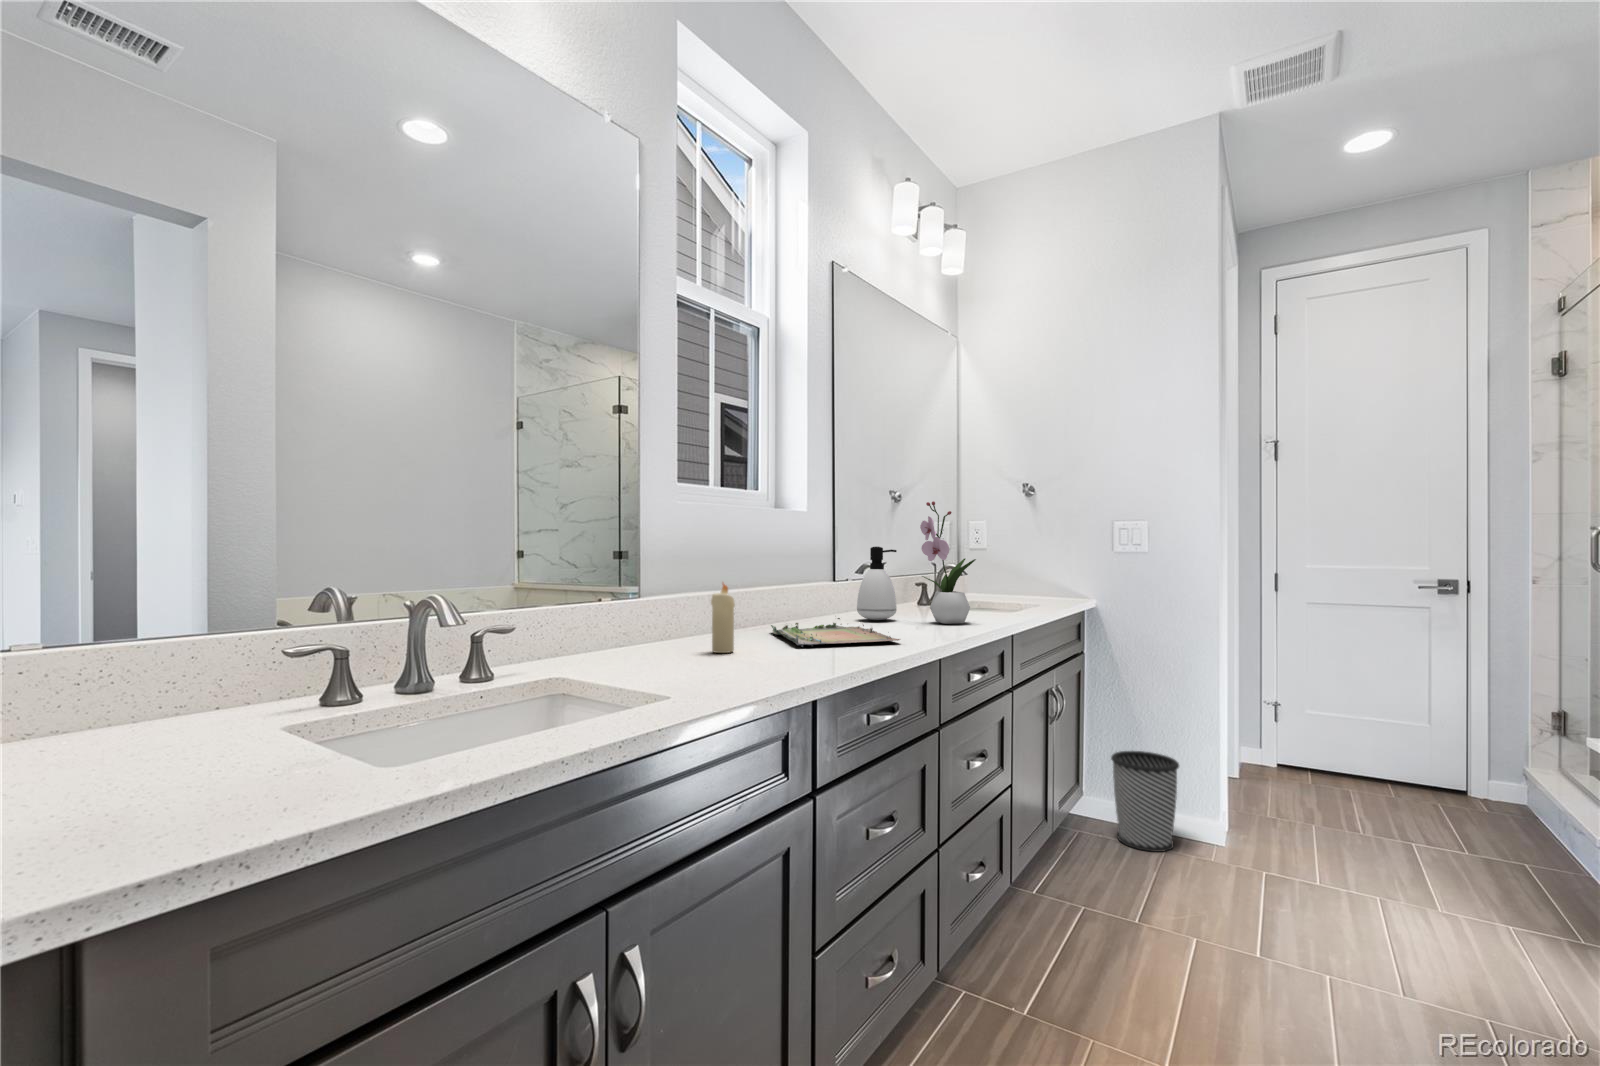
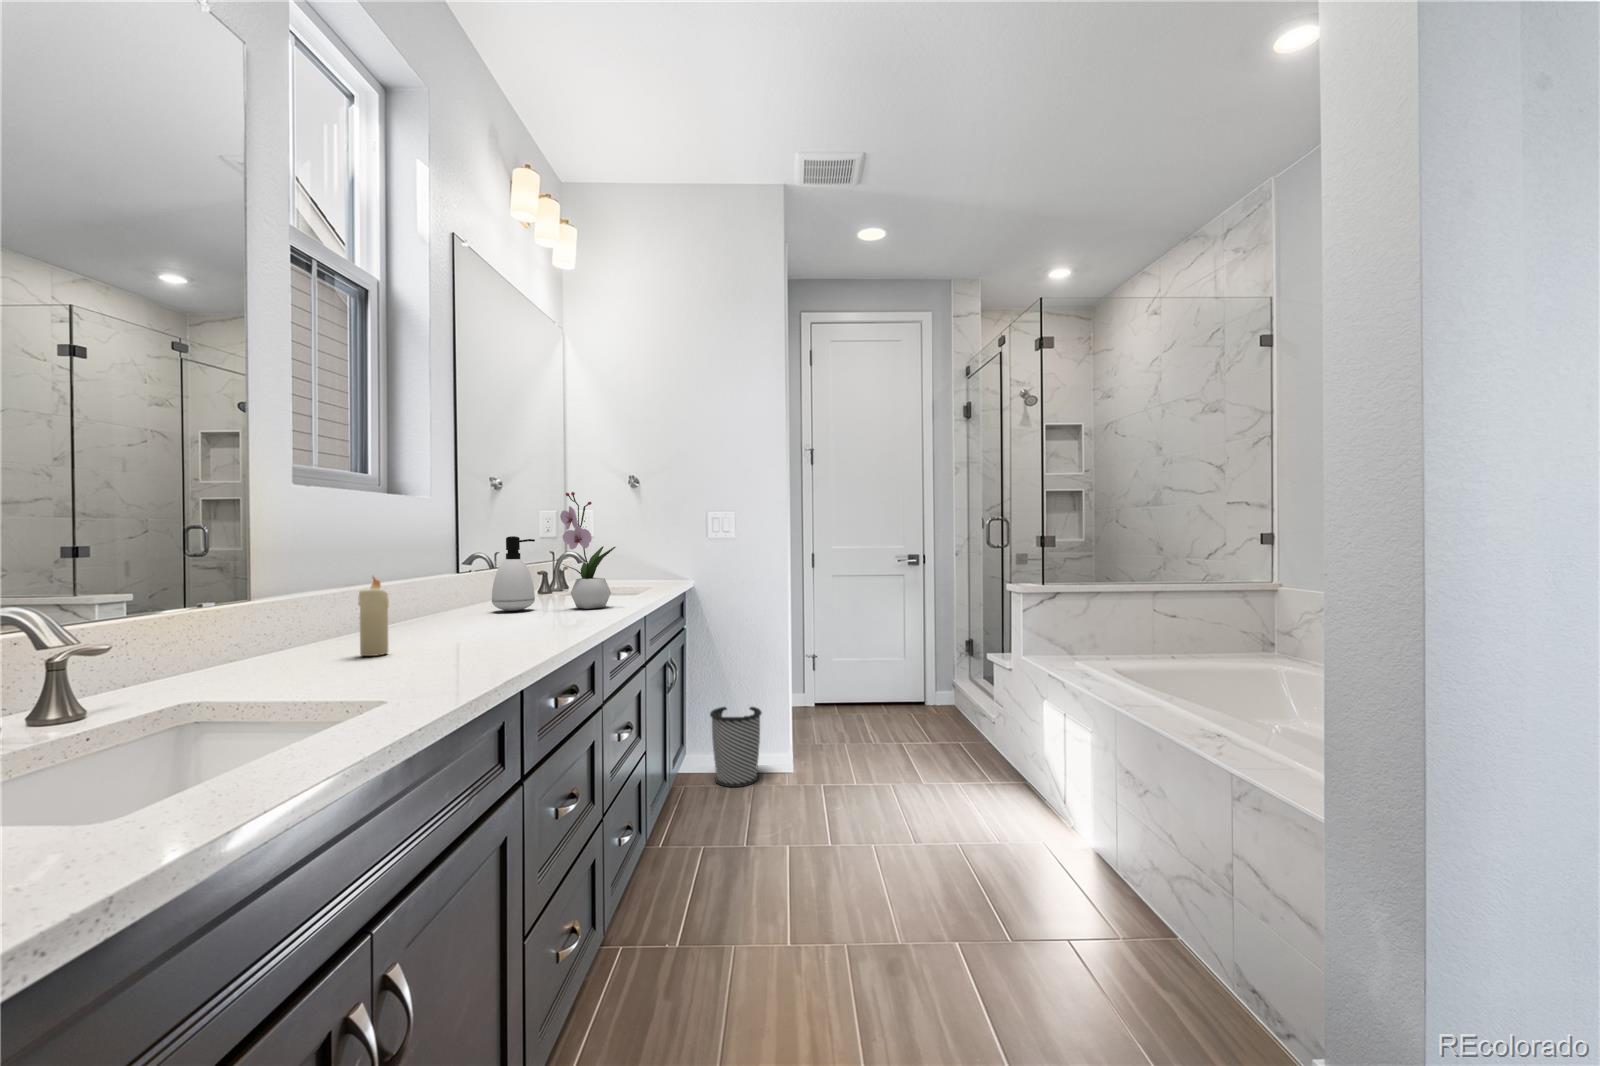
tray: present [771,618,900,647] -> none [406,607,568,641]

